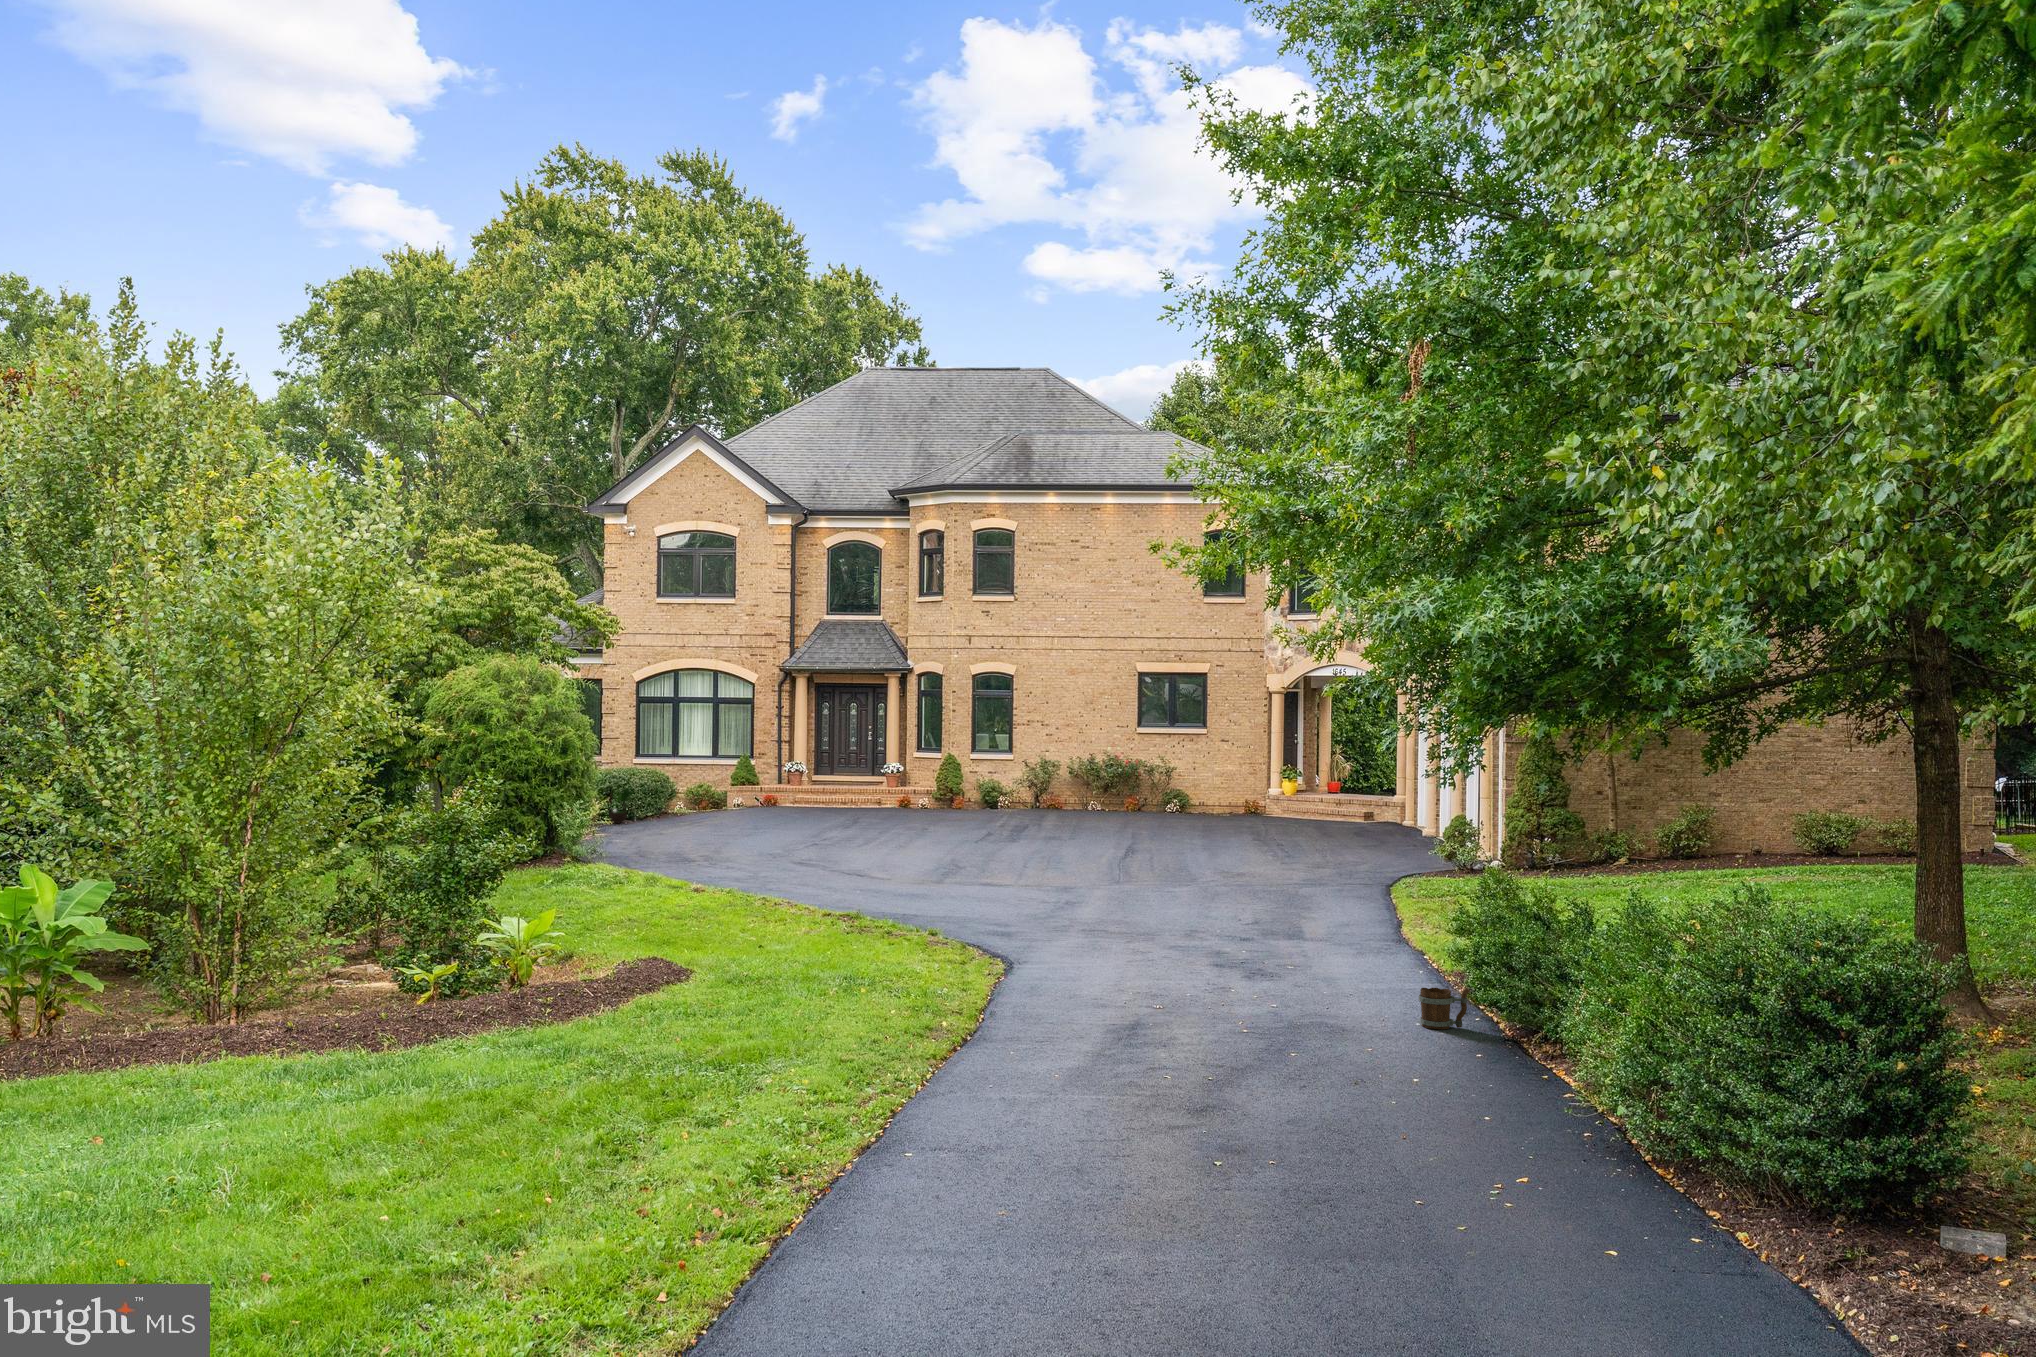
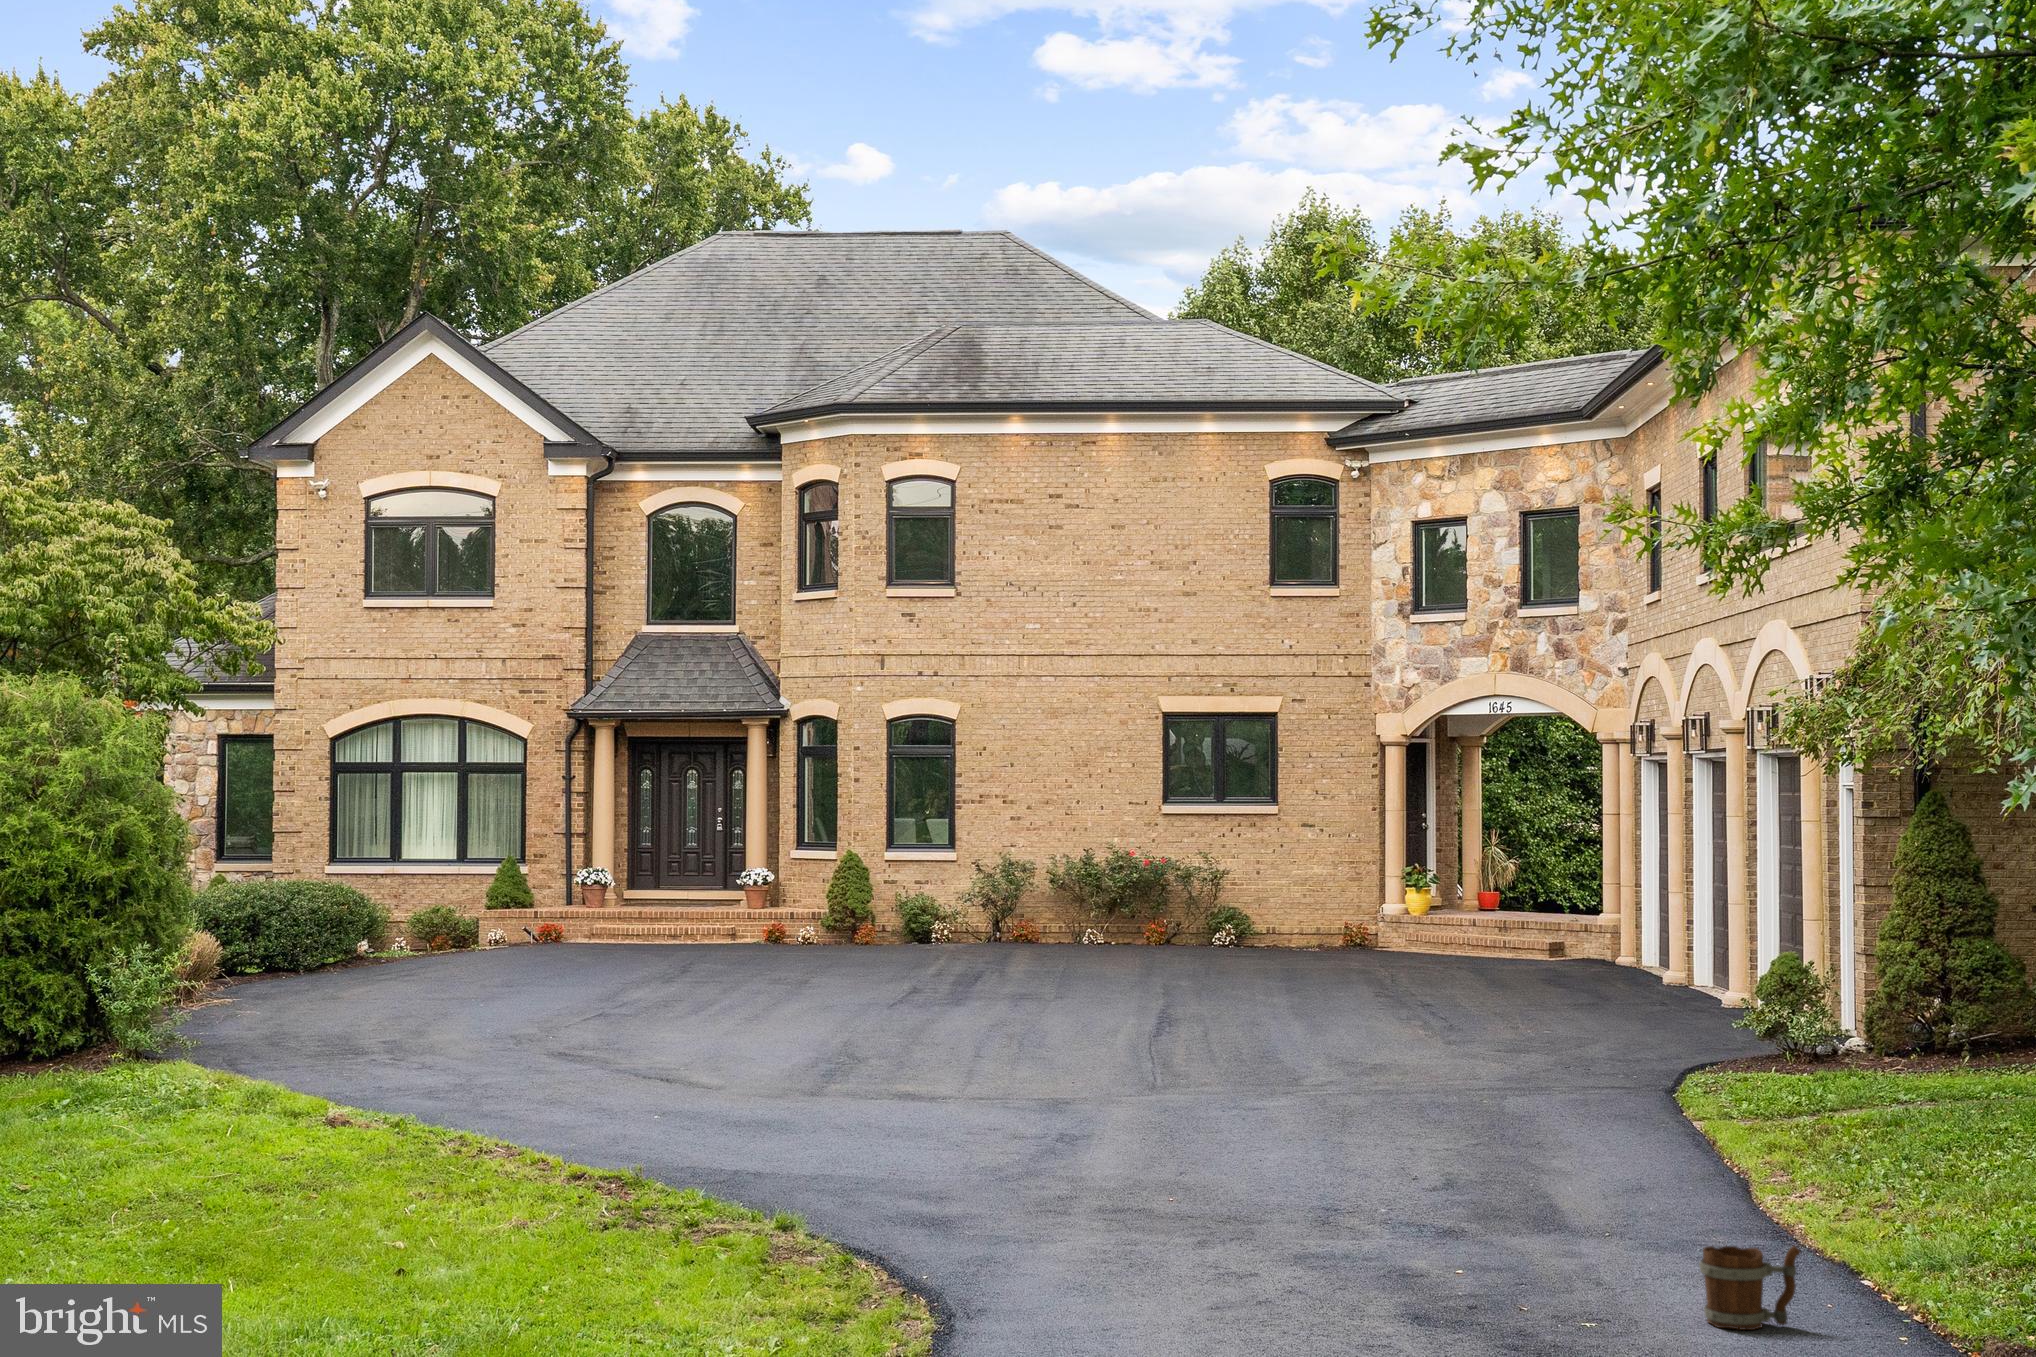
potted tree: present [609,788,633,823] -> none [271,908,313,975]

